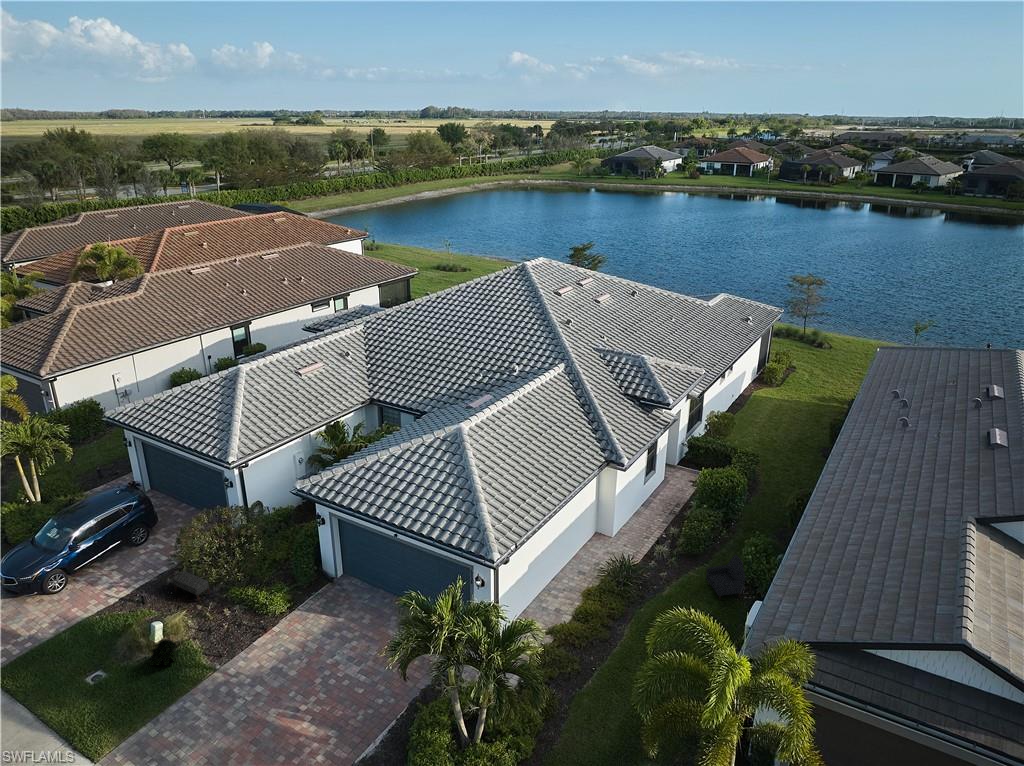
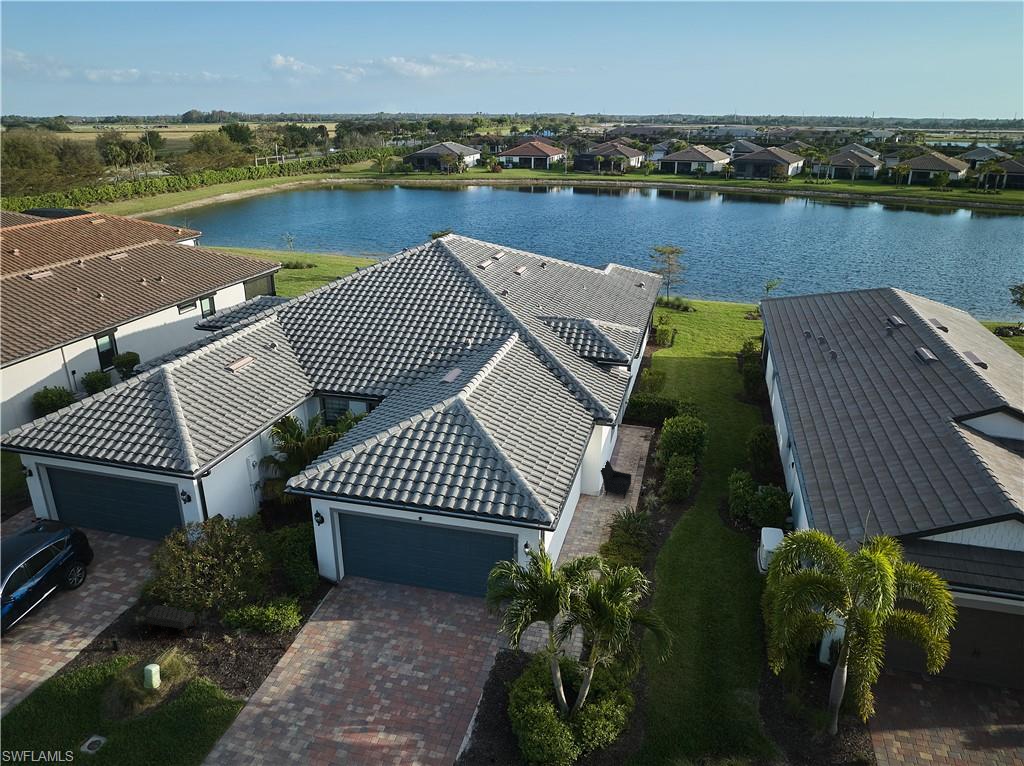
chair: present [706,555,745,600] -> present [601,460,631,499]
potted plant: present [149,639,178,666] -> none [157,680,192,716]

